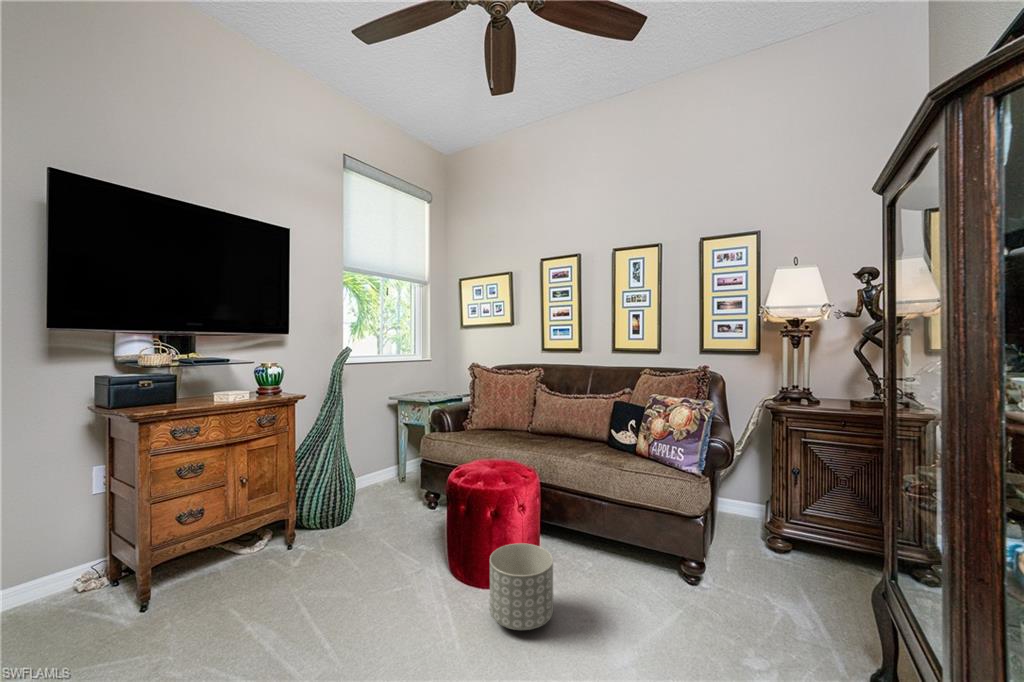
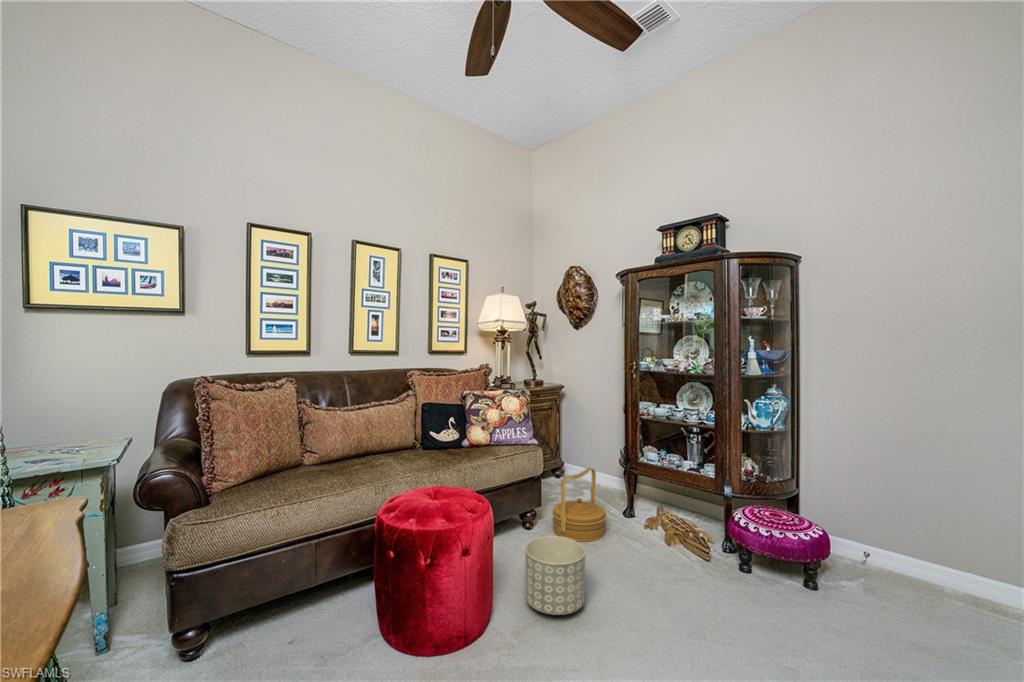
basket: none [675,526,776,650] -> present [552,468,606,542]

